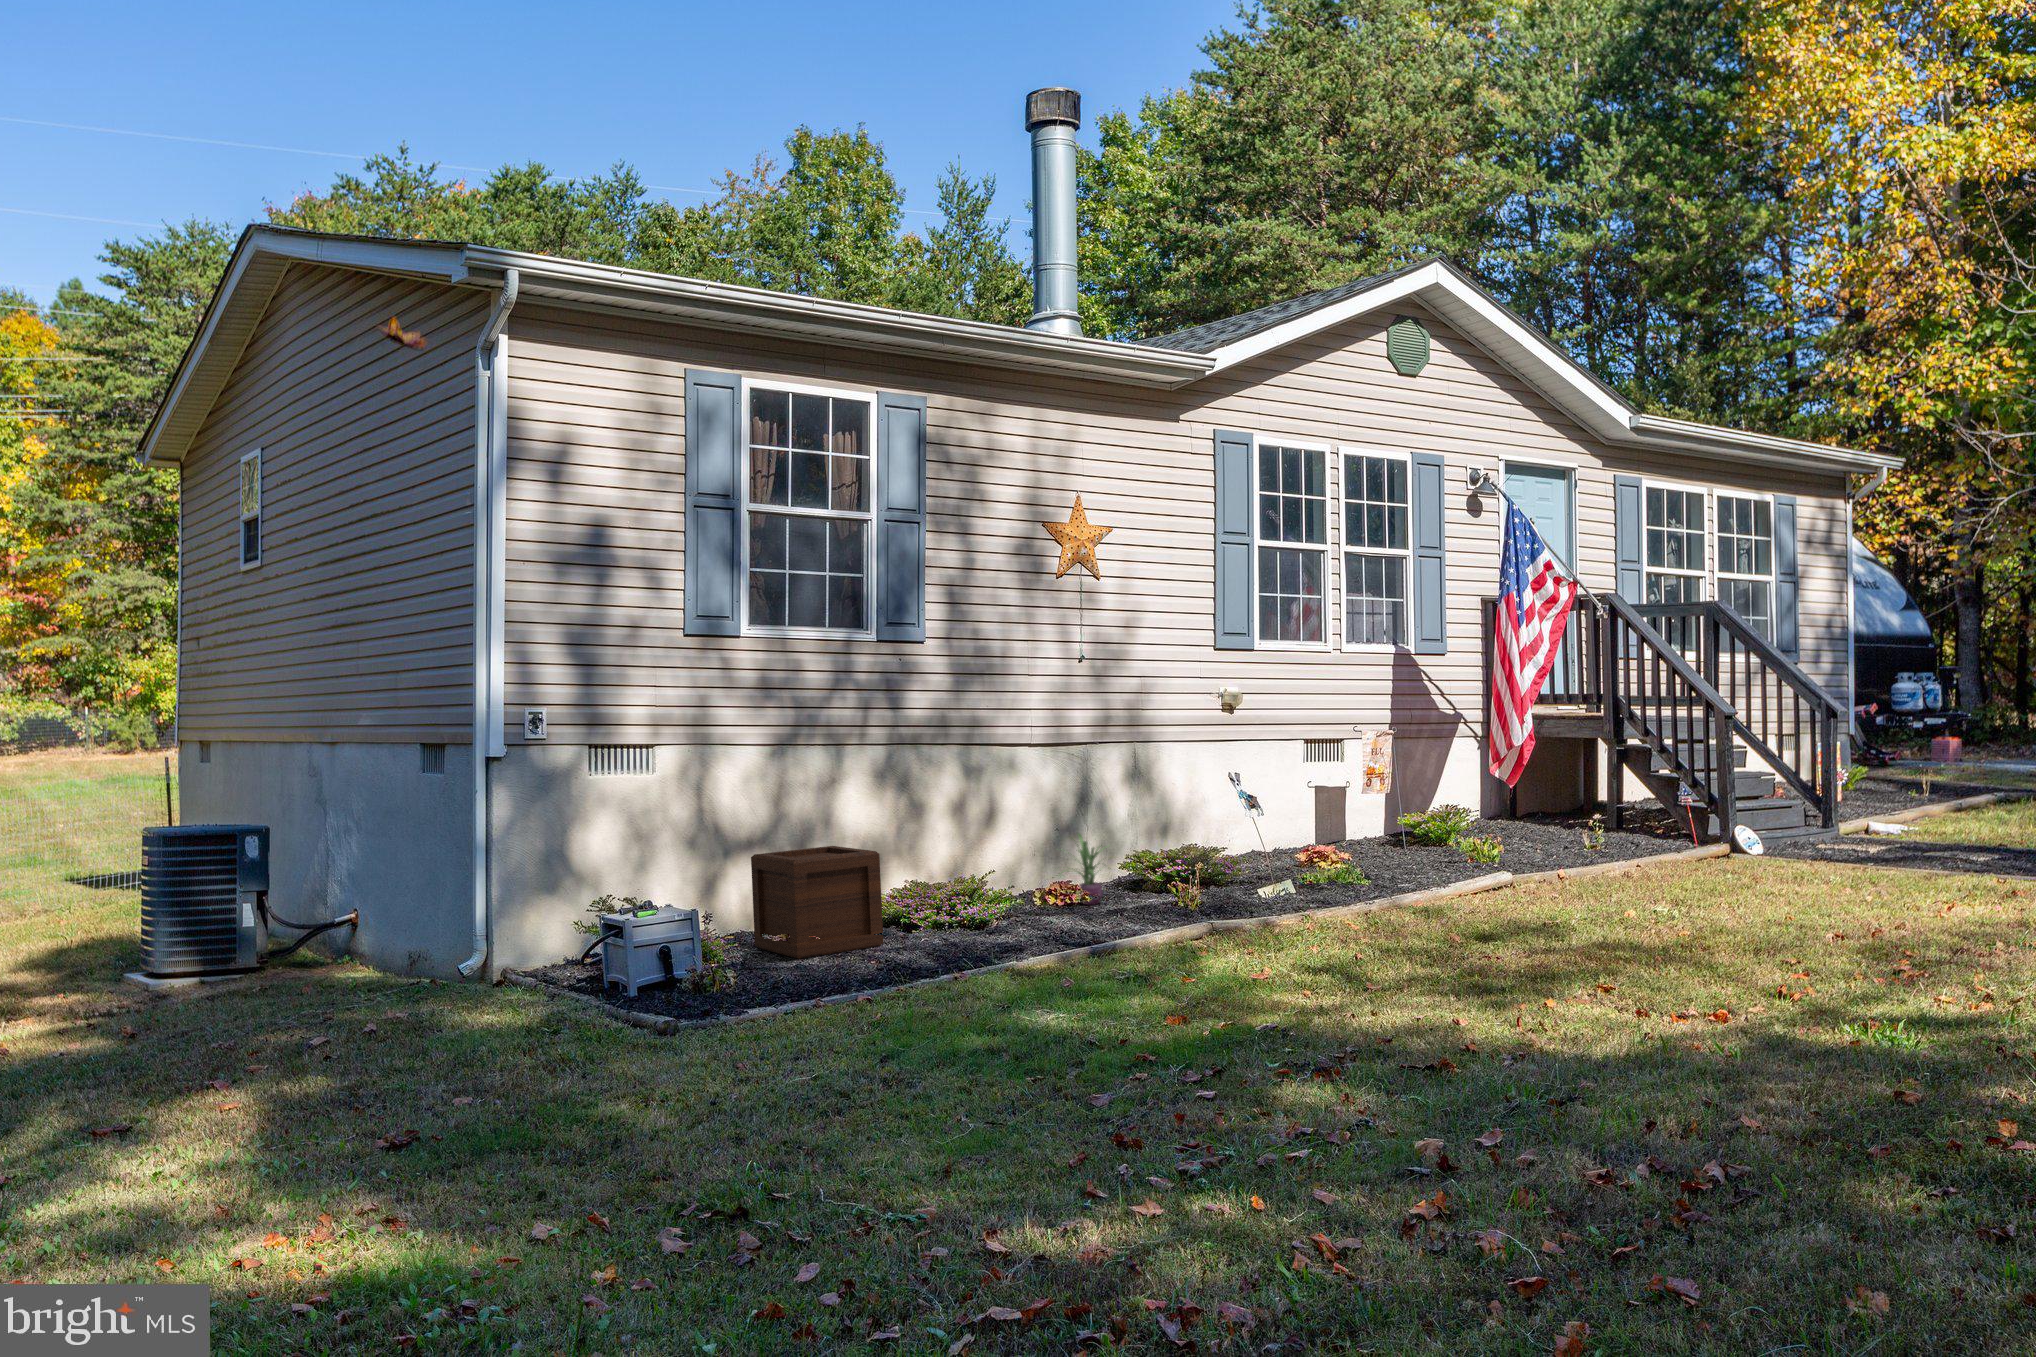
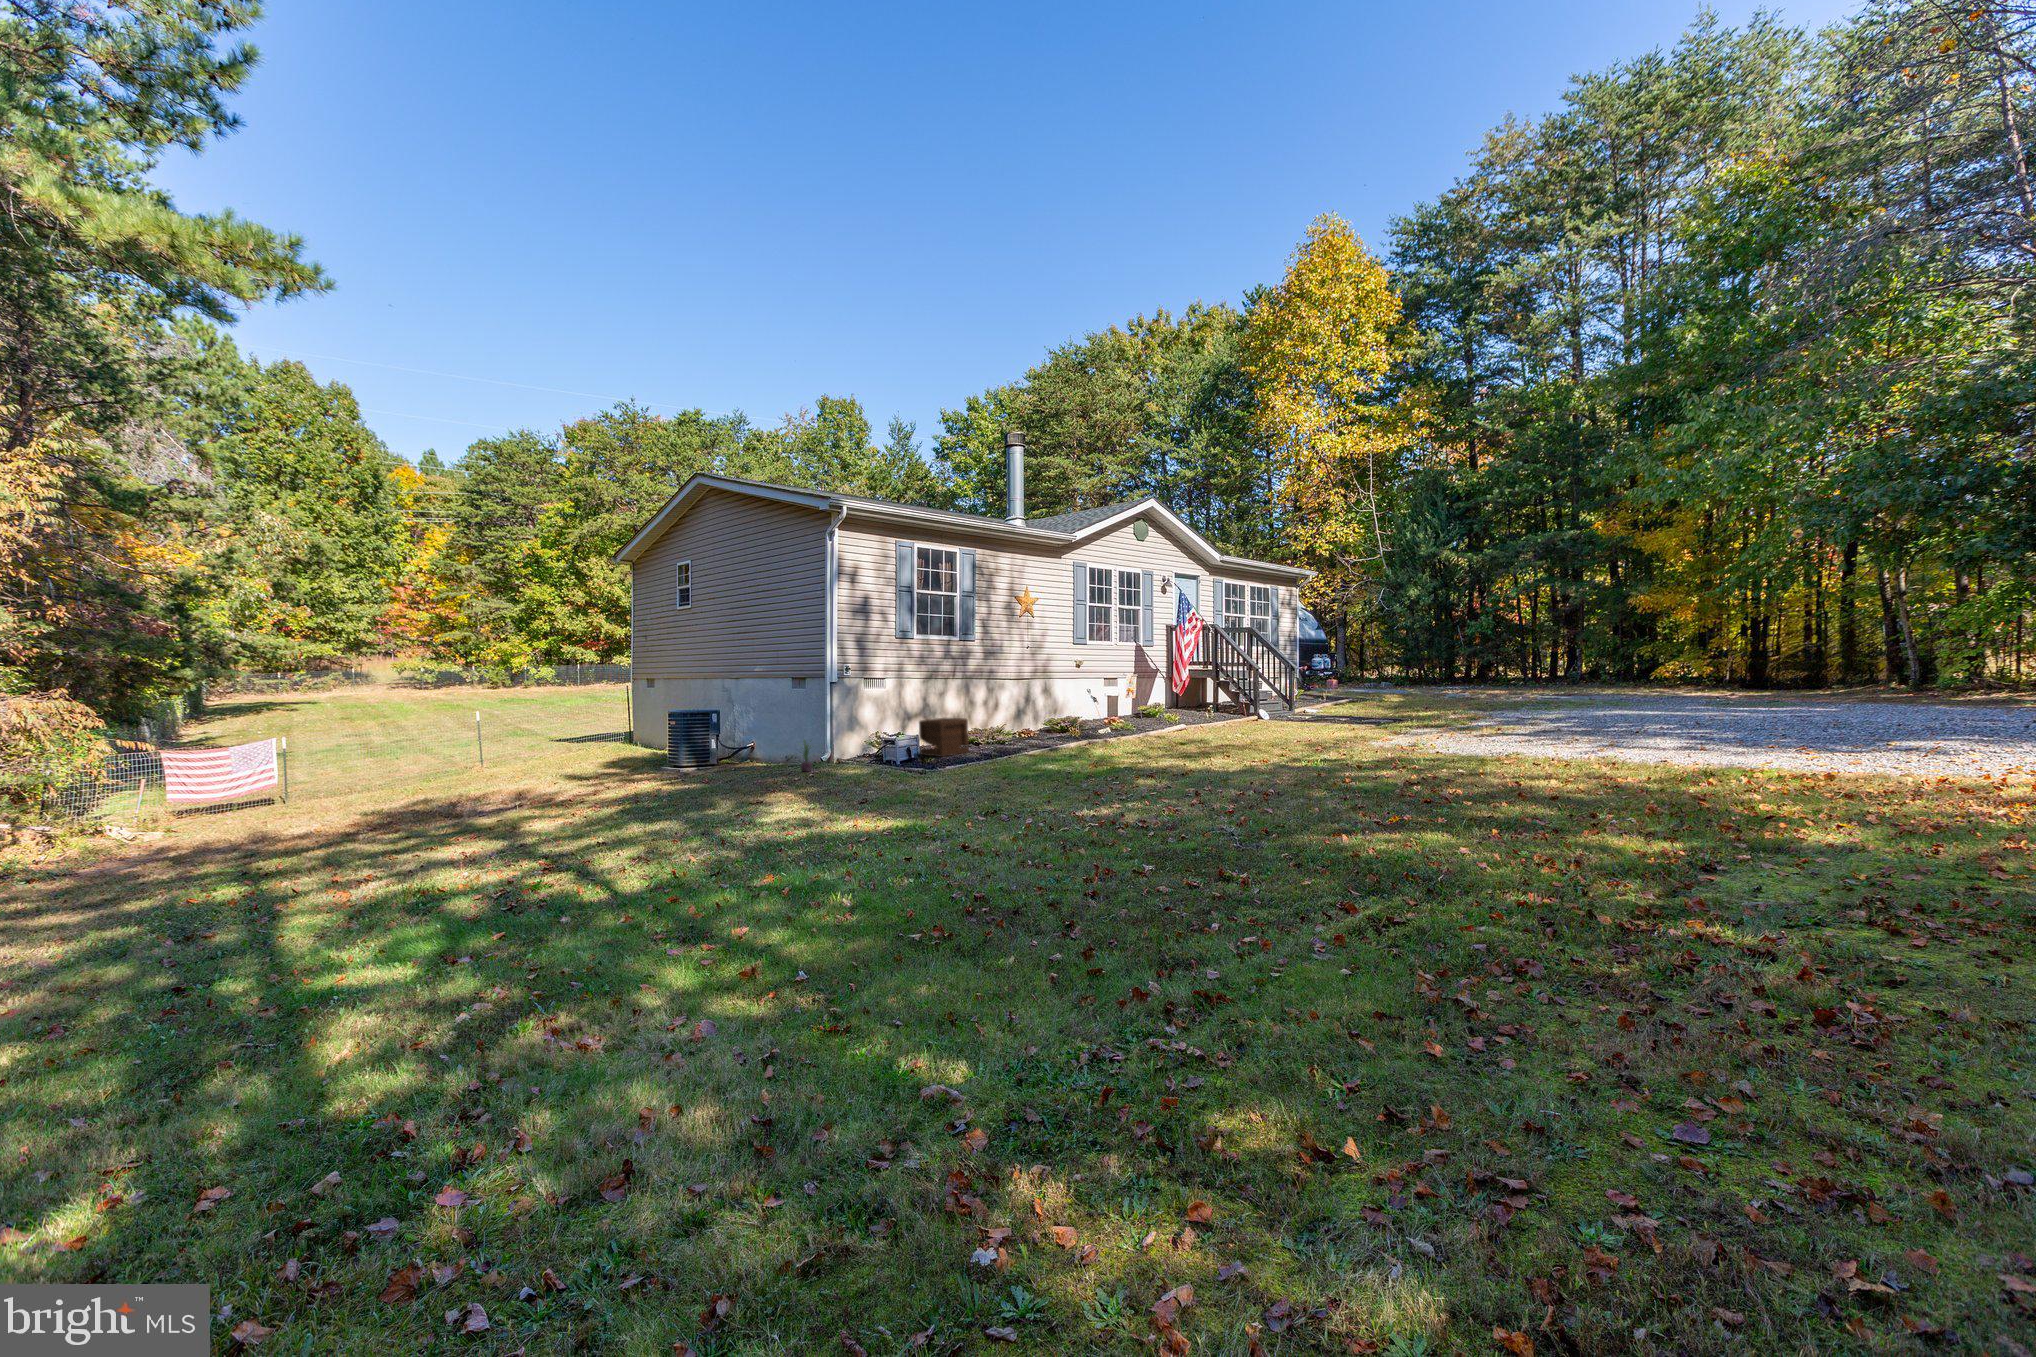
decorative plant: present [1068,834,1107,905] -> present [801,740,813,772]

